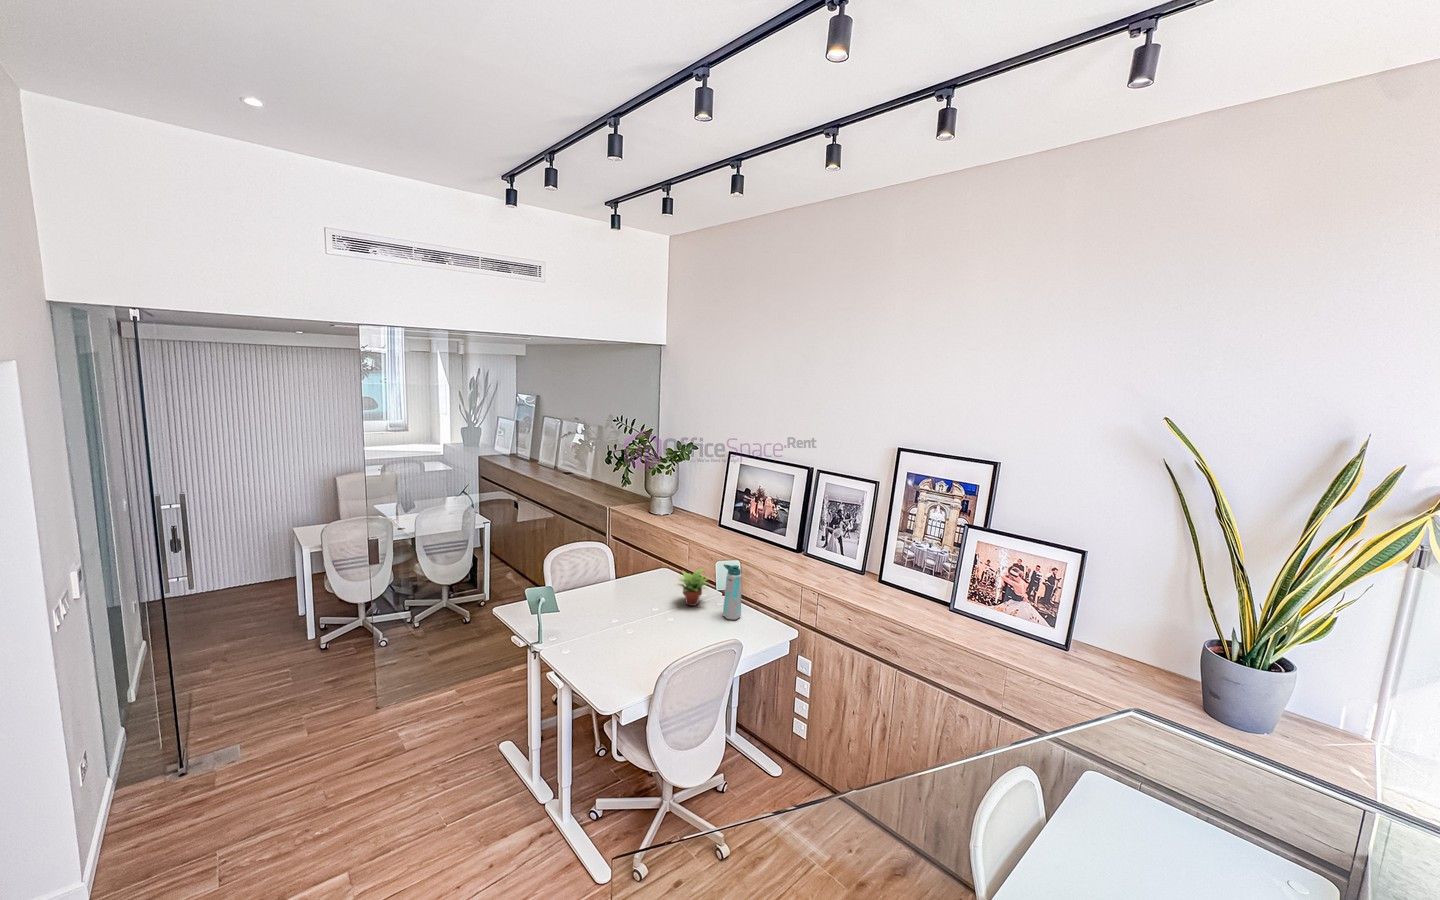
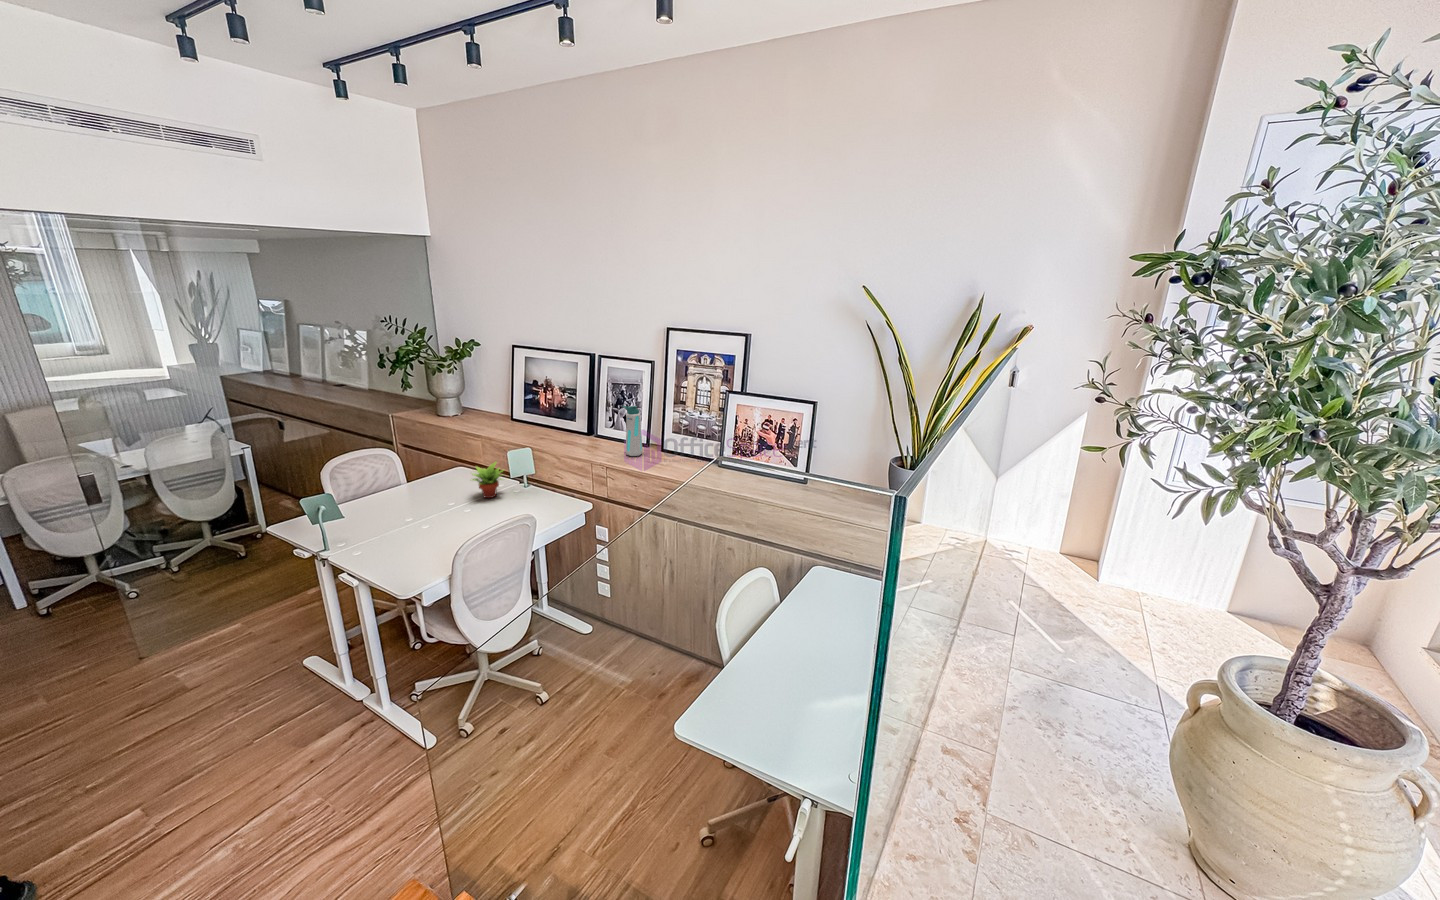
water bottle: present [723,564,742,620] -> present [622,406,643,456]

